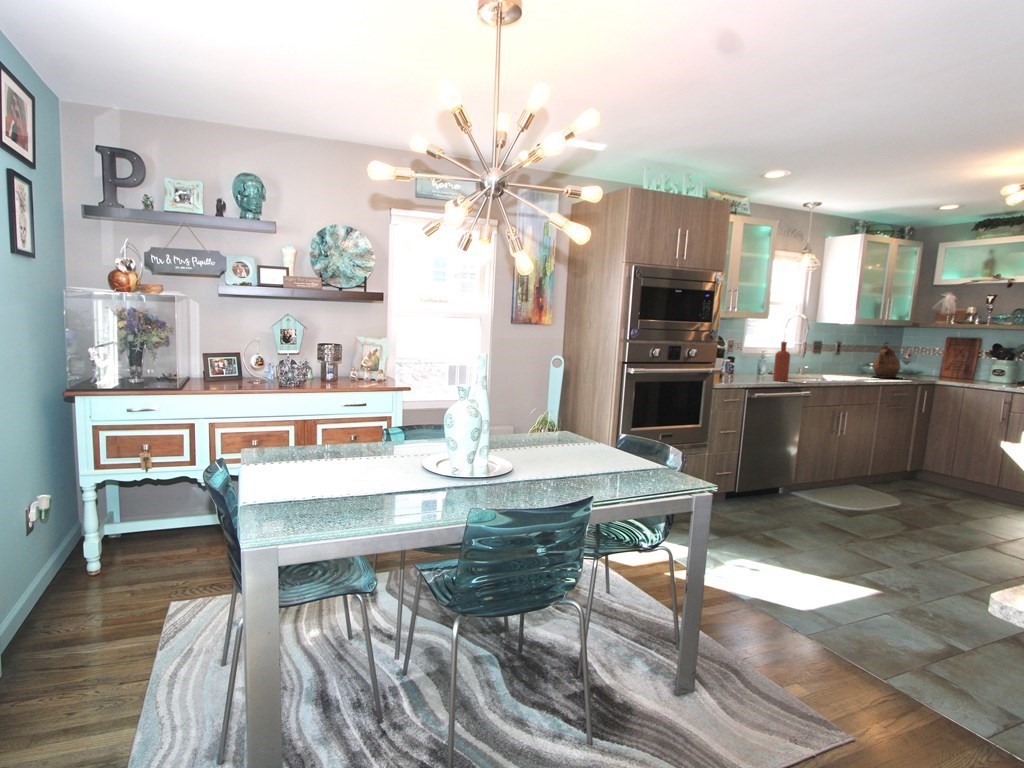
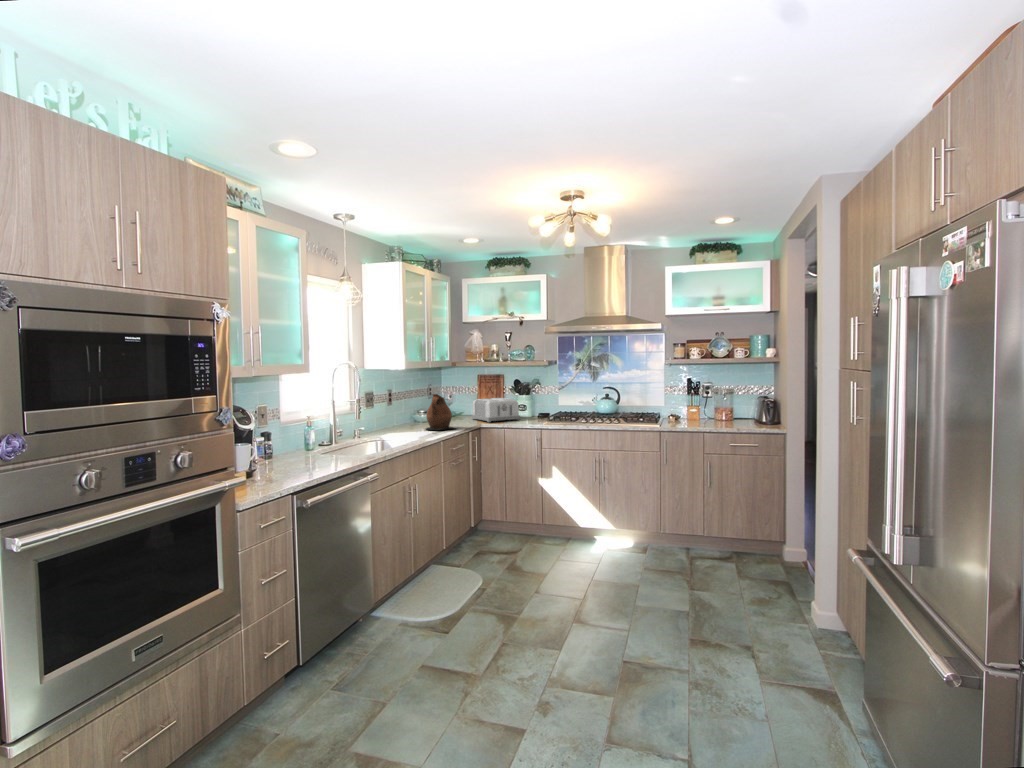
bottle: present [773,342,790,381] -> none [324,406,345,464]
toaster: none [928,357,989,381] -> present [472,398,520,422]

